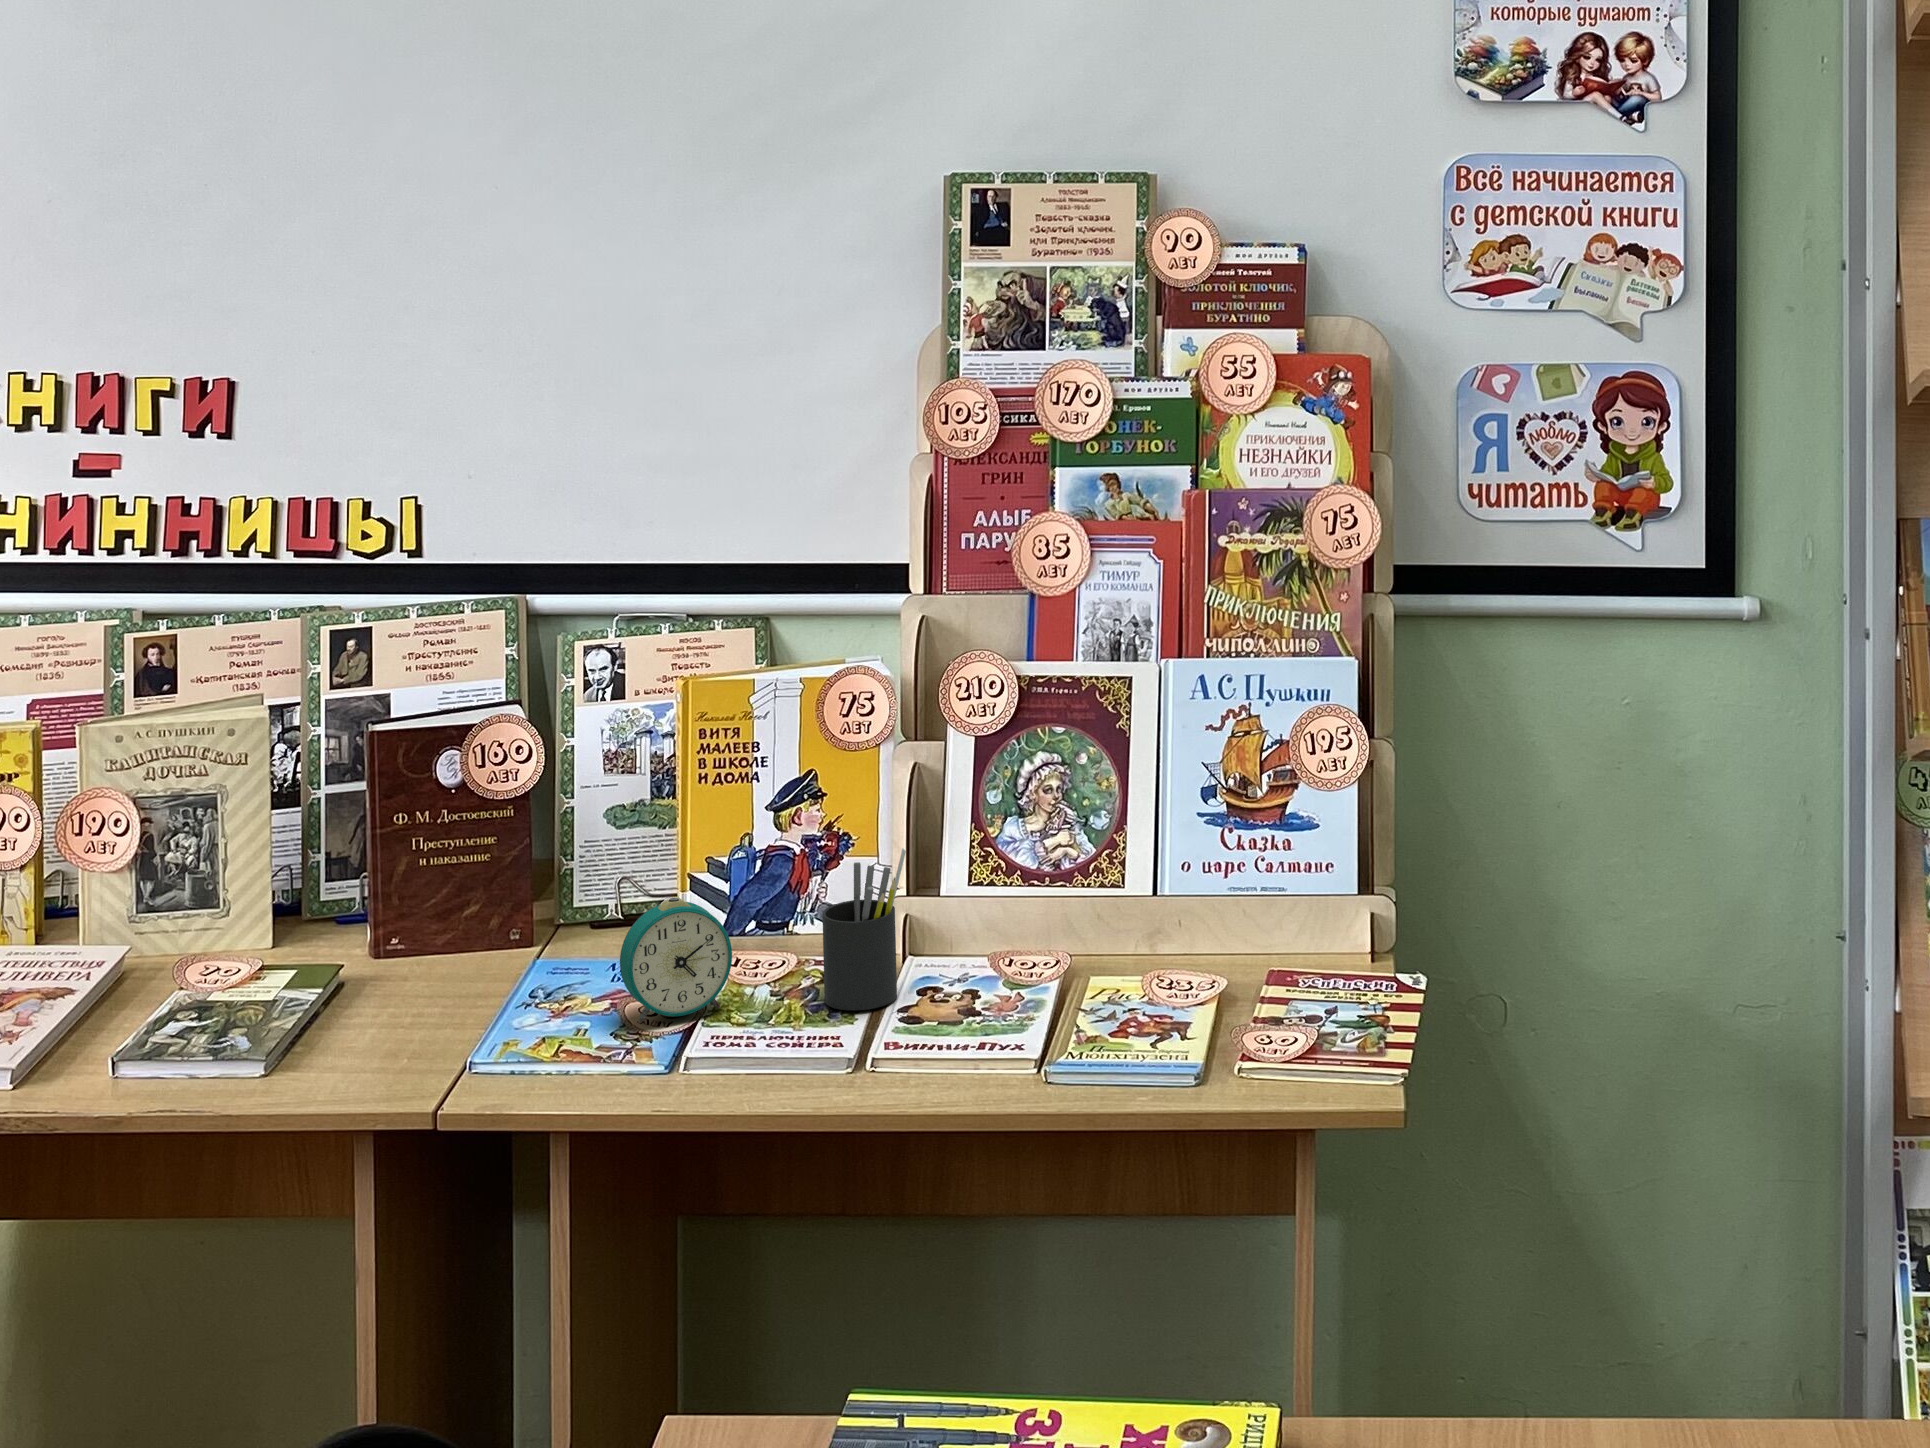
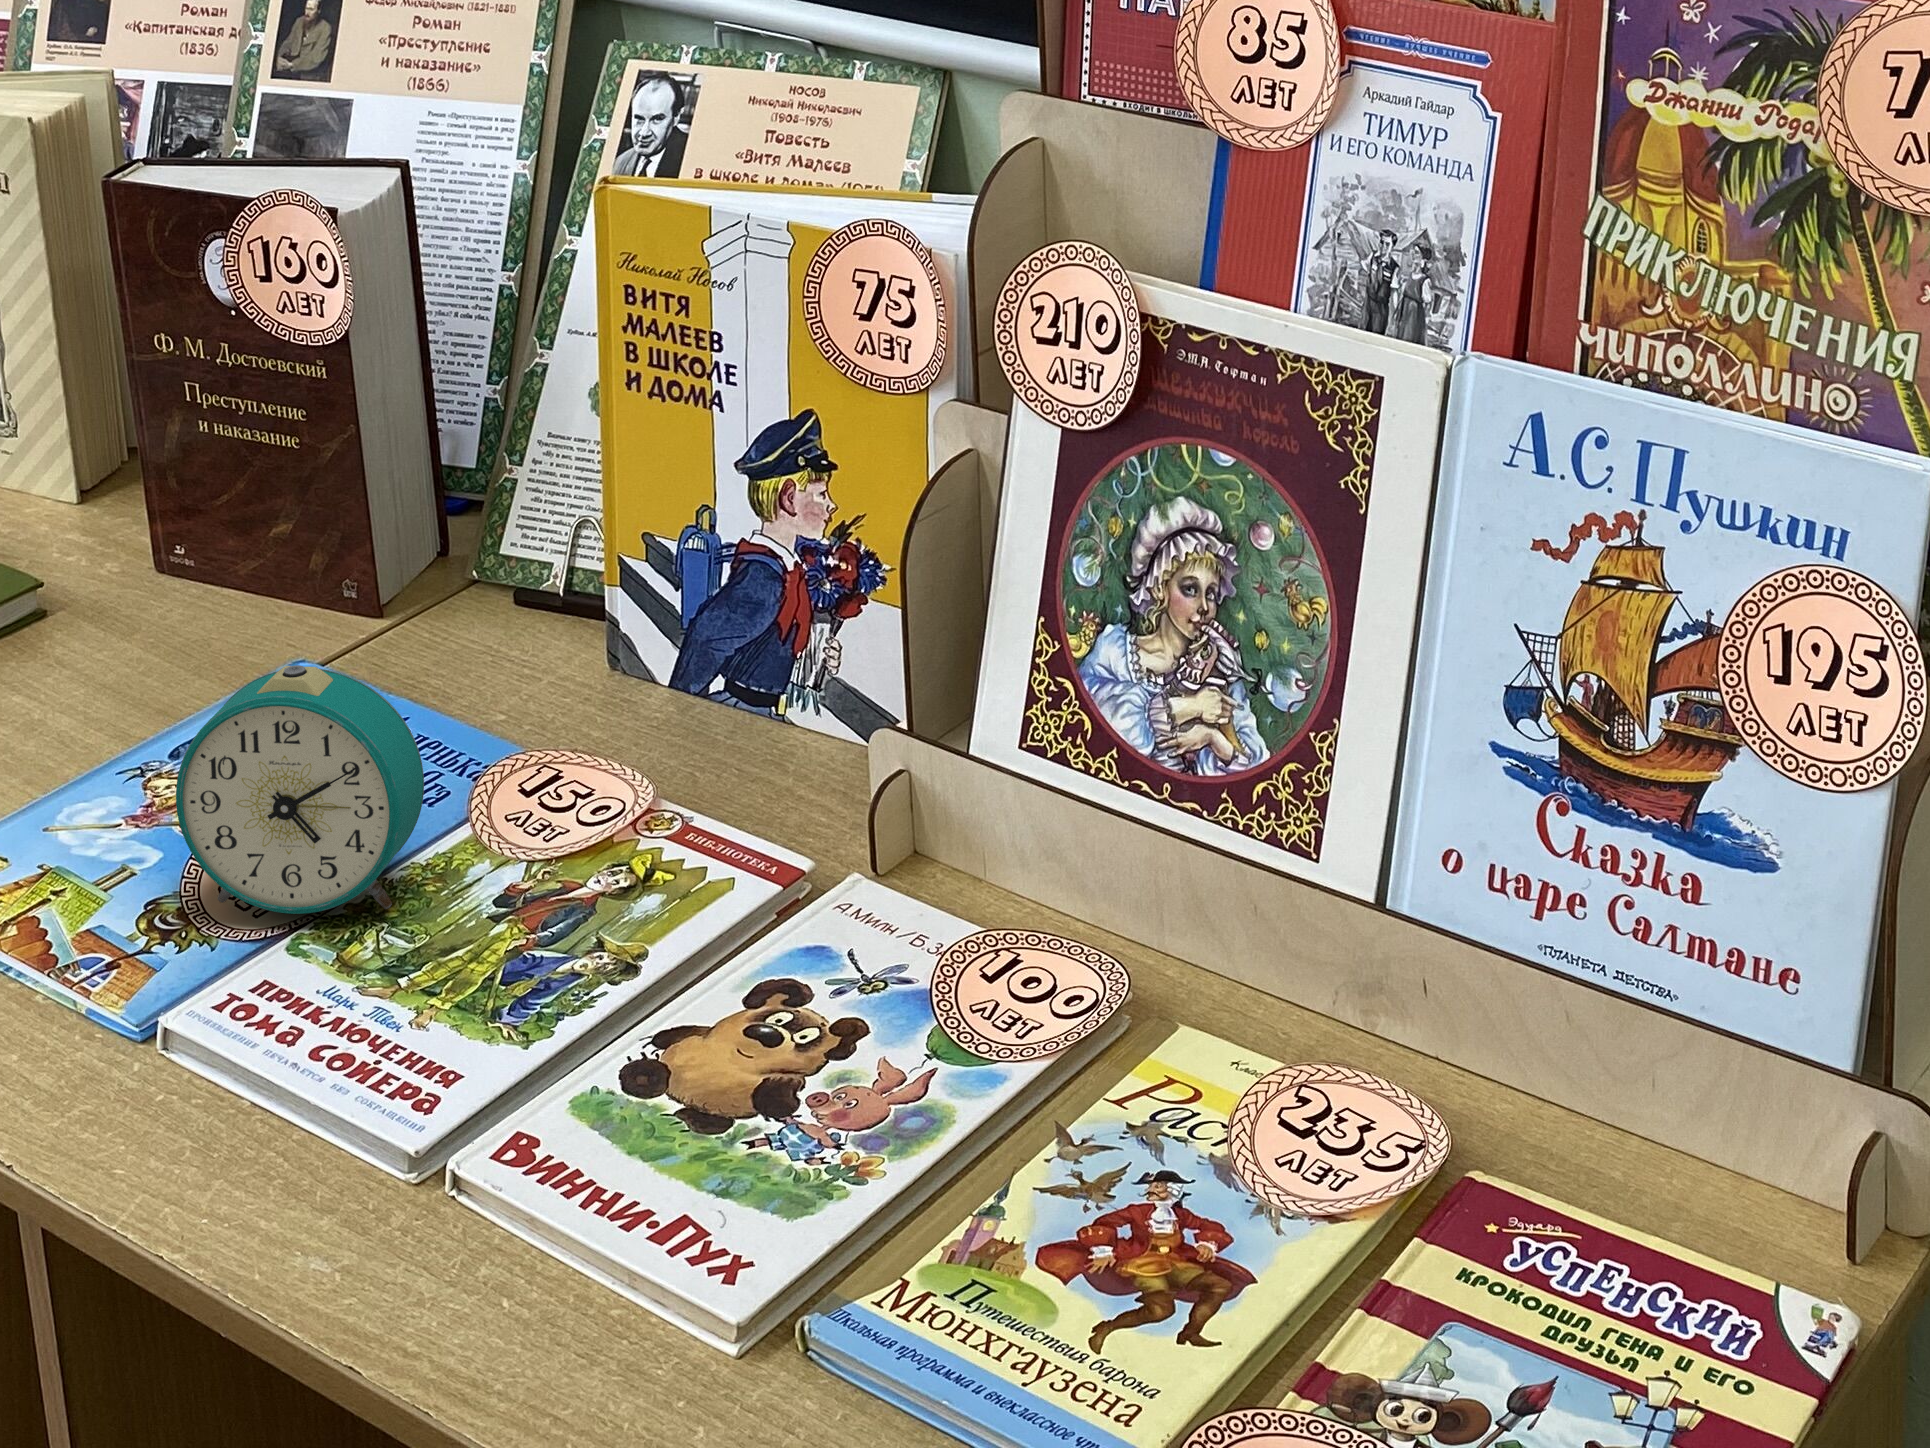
pen holder: present [822,848,906,1010] -> none [542,680,734,1032]

